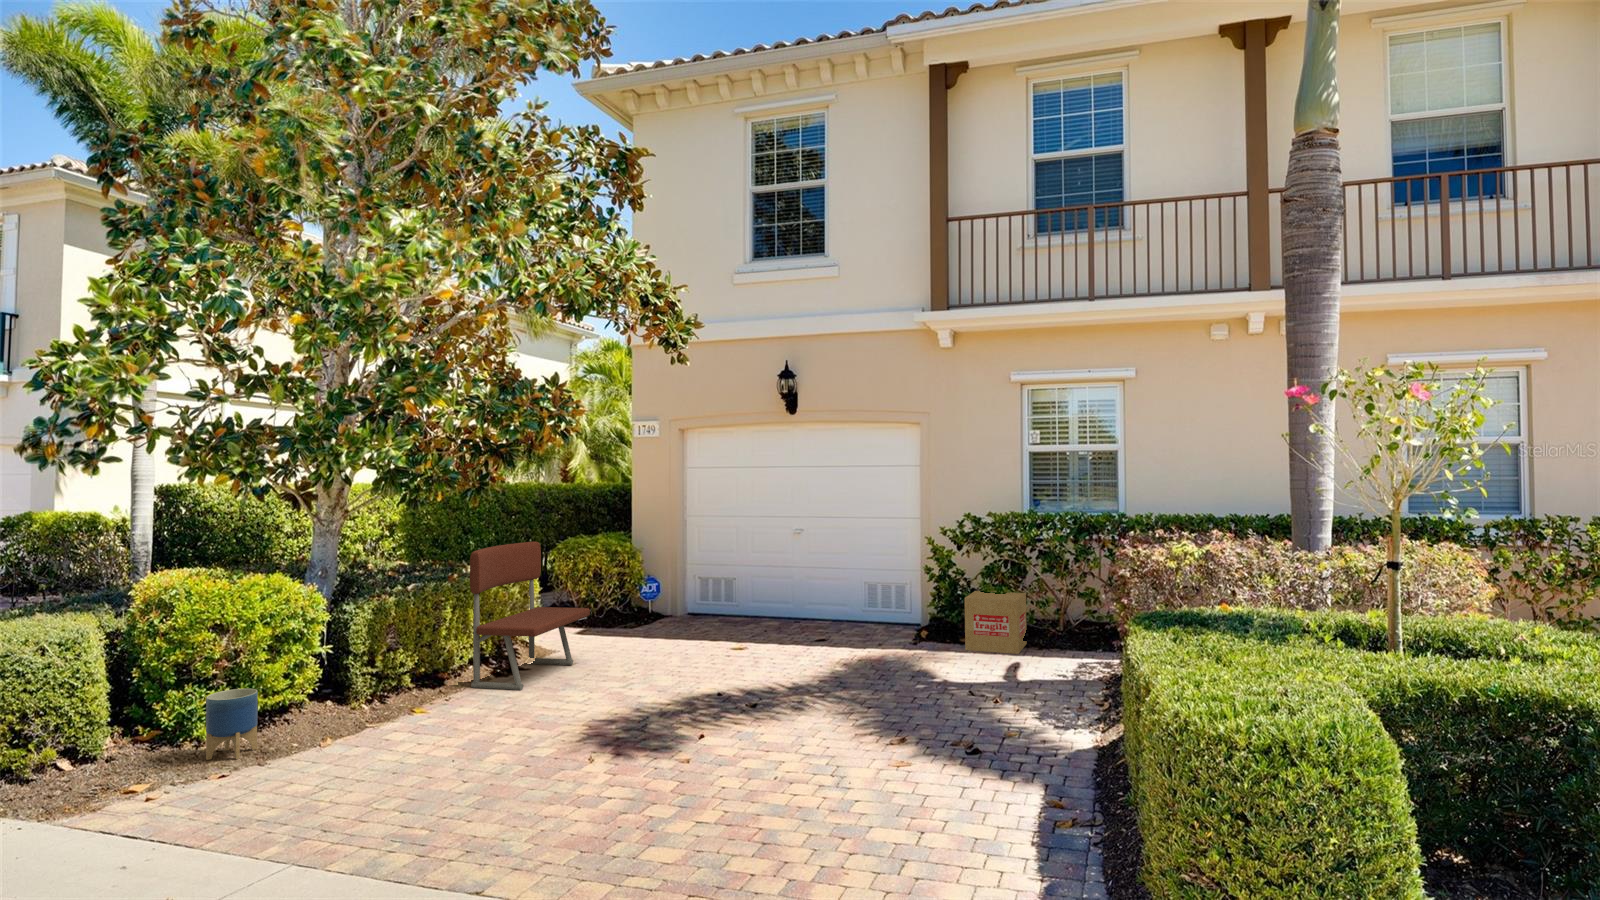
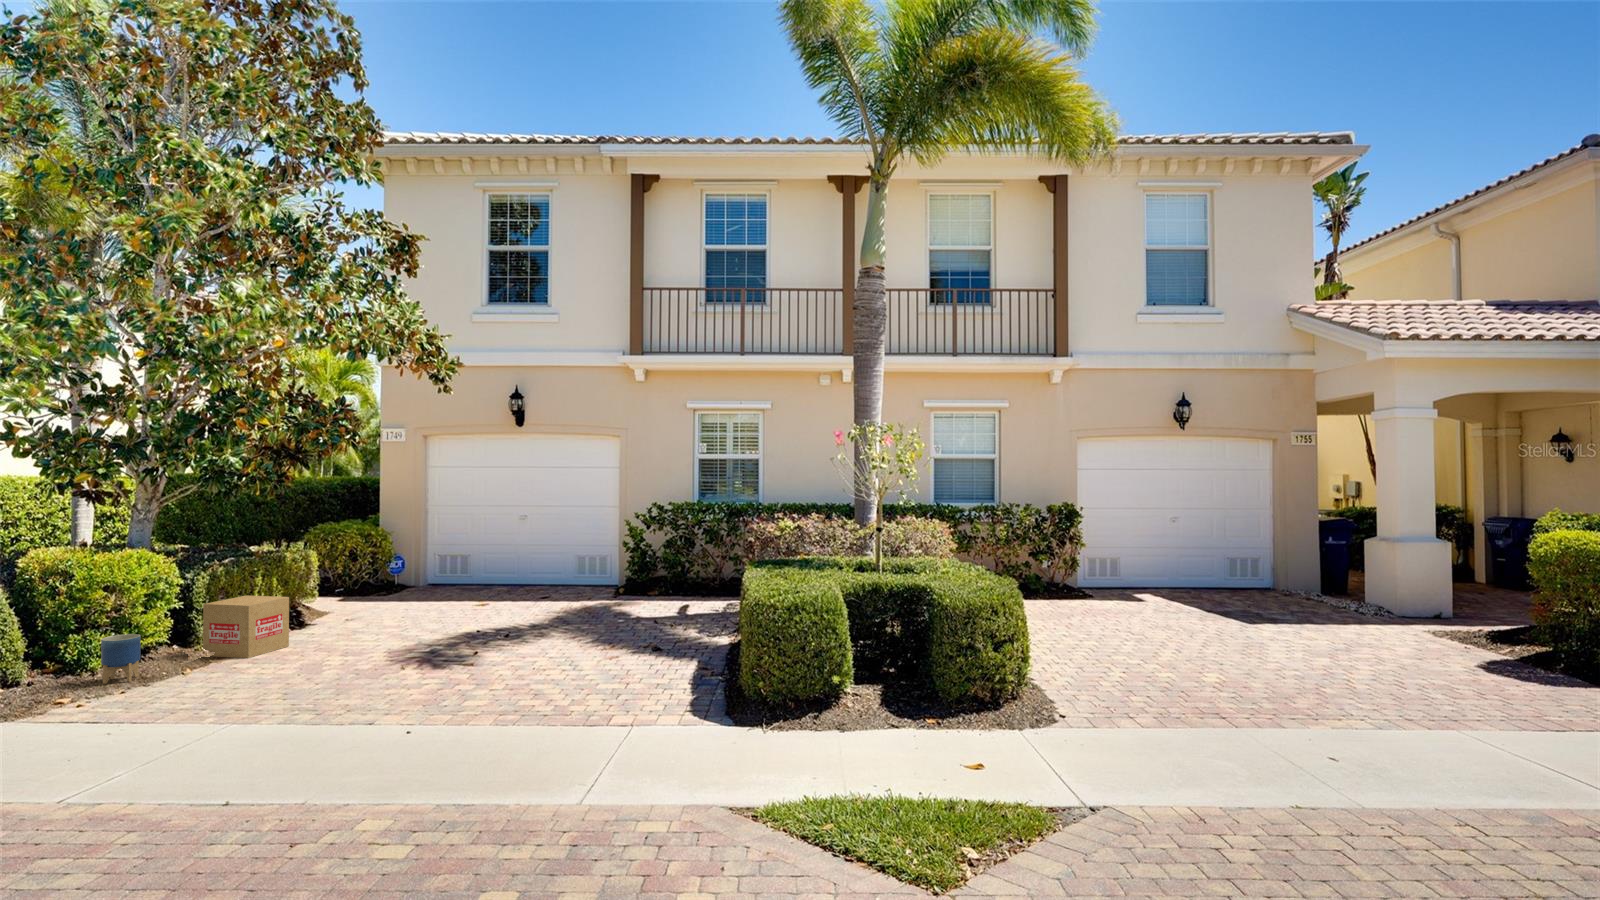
bench: present [470,542,590,690] -> none [279,527,368,636]
cardboard box: present [965,591,1027,654] -> present [203,596,289,658]

